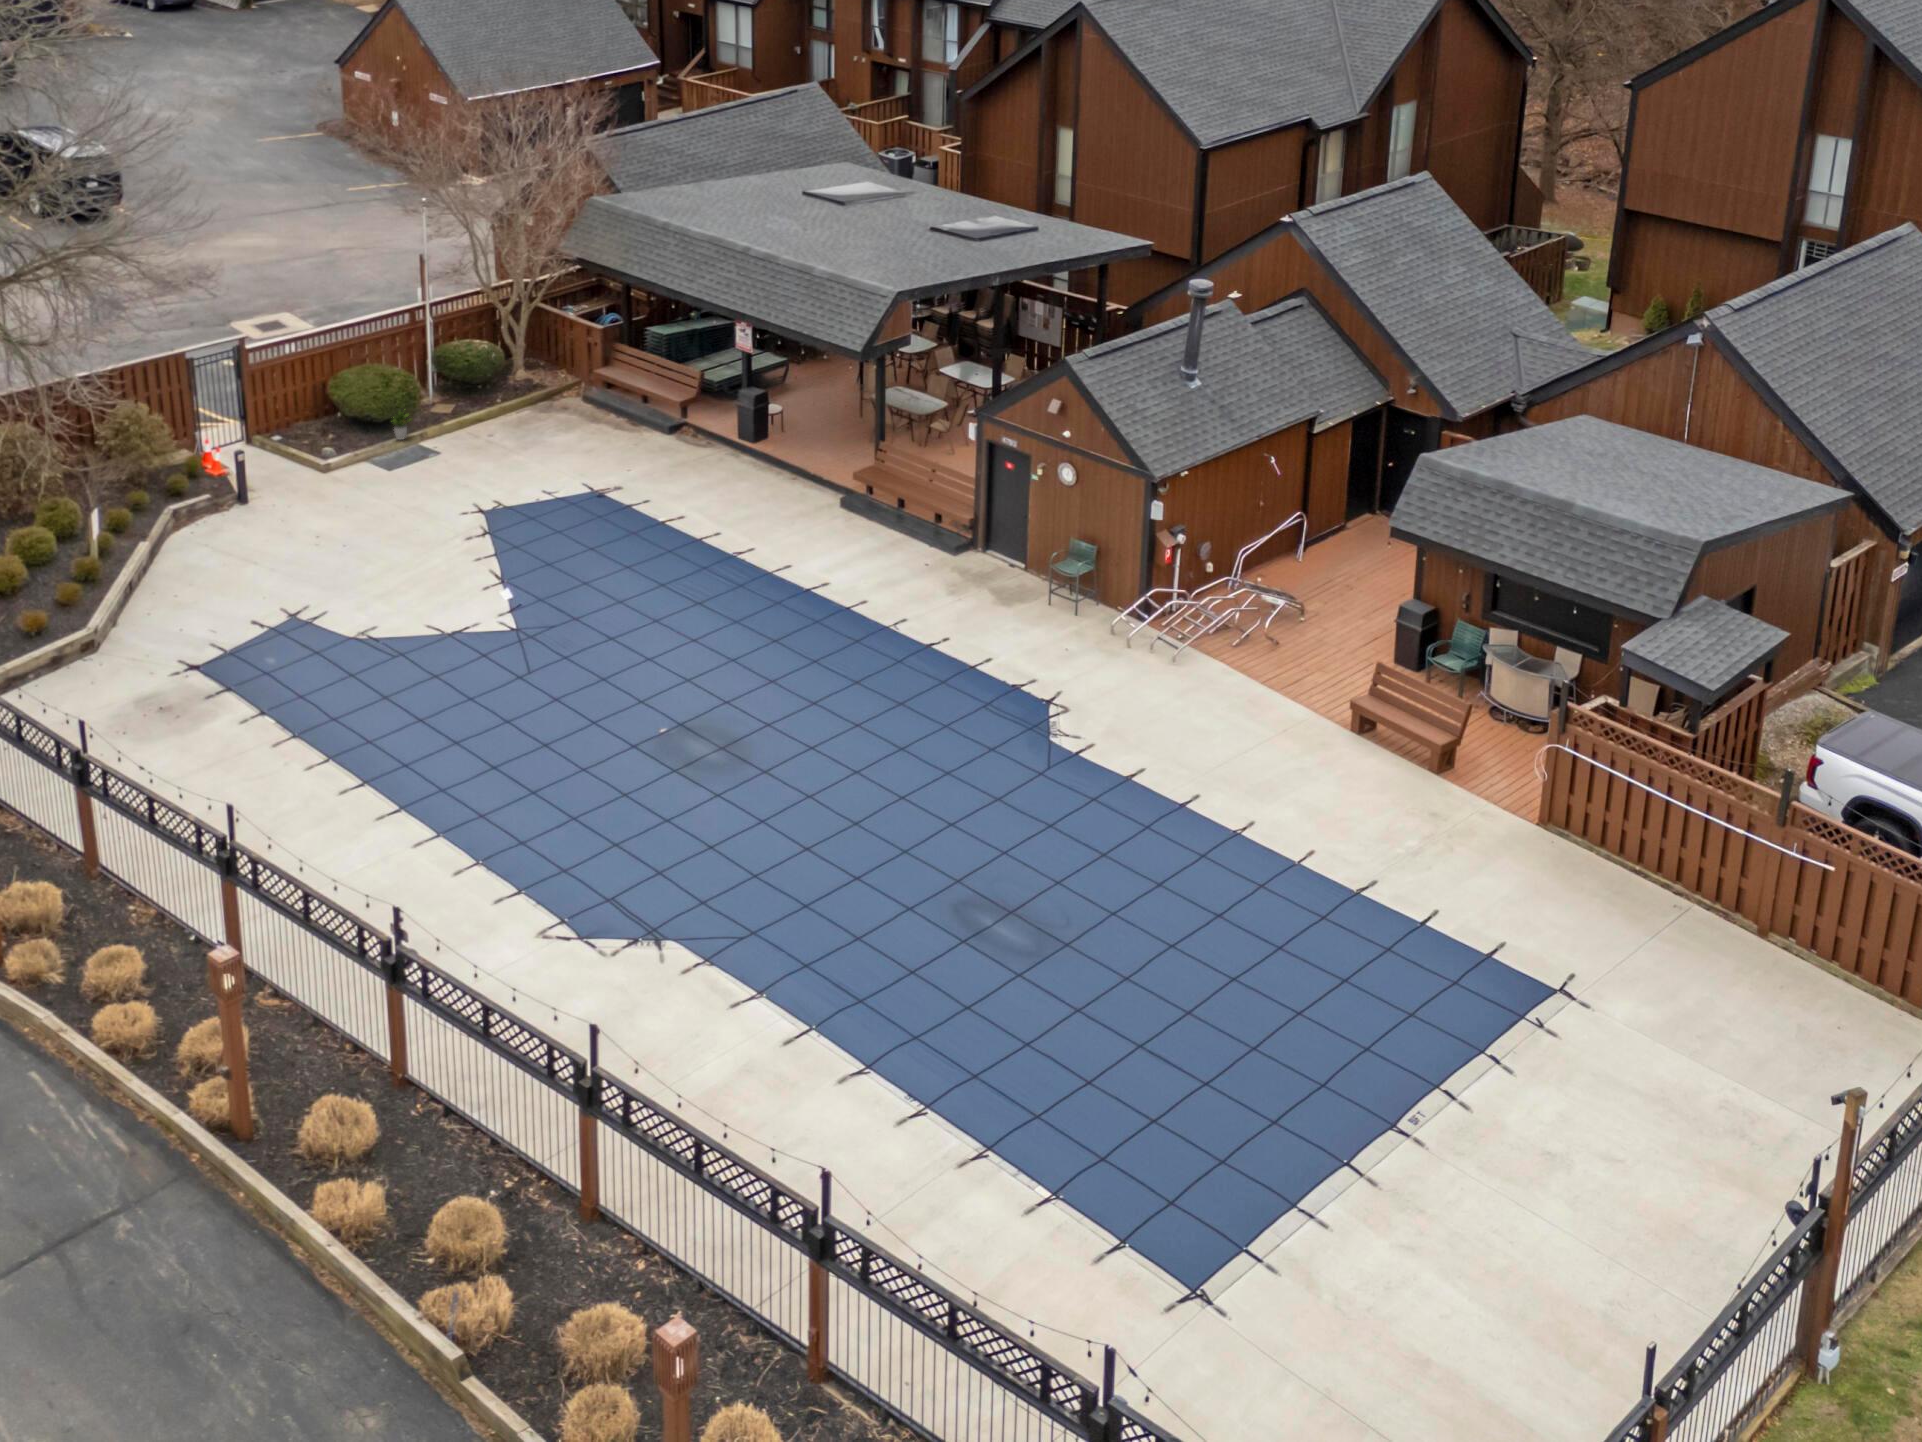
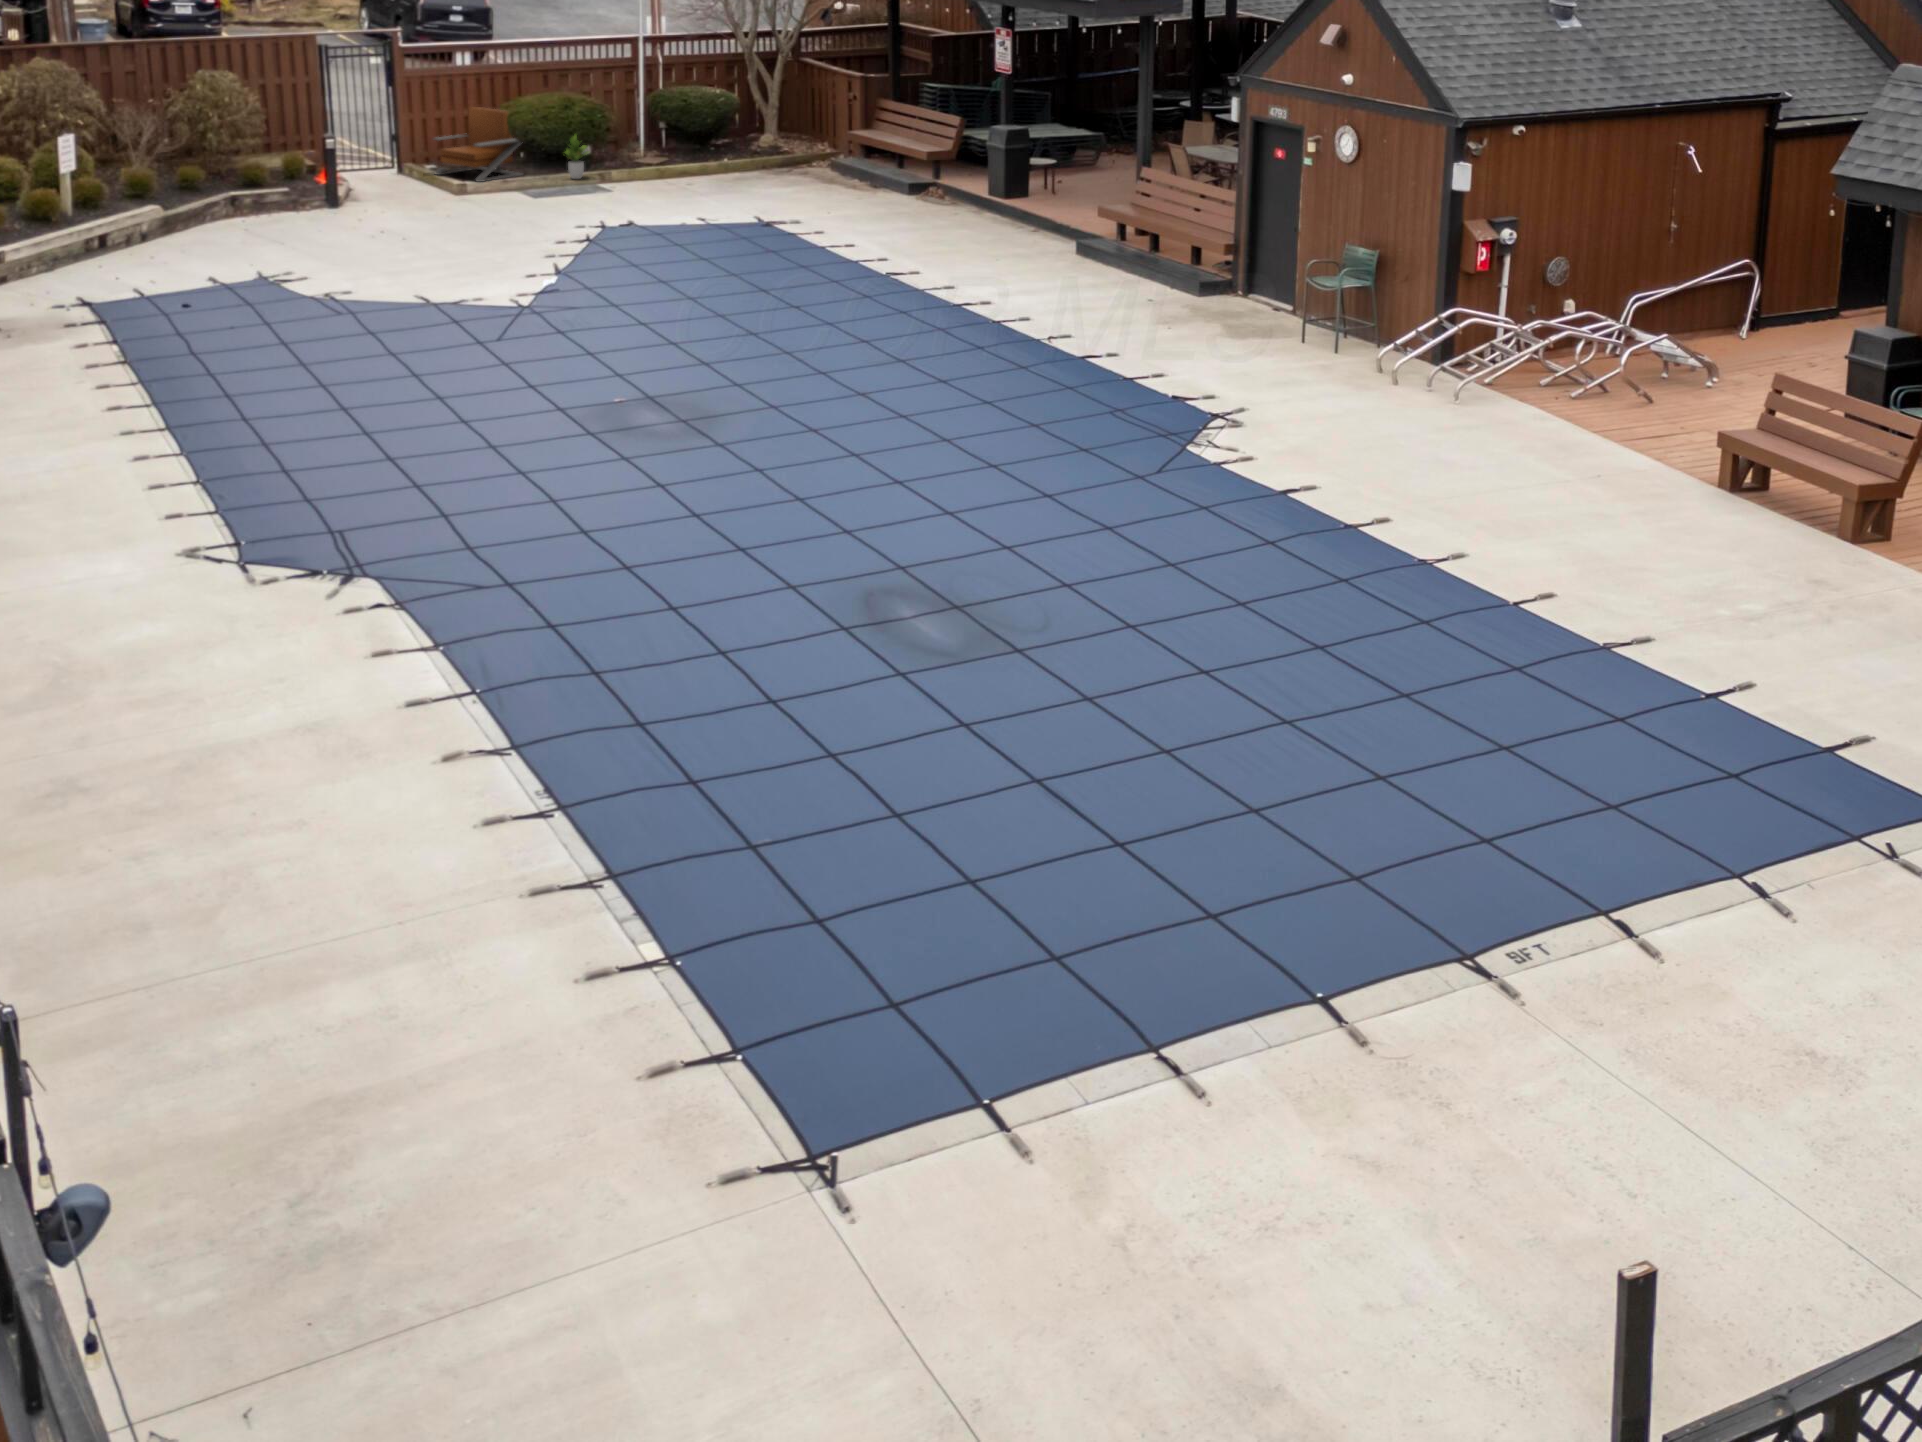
lounge chair: none [282,385,356,453] -> present [434,107,523,182]

